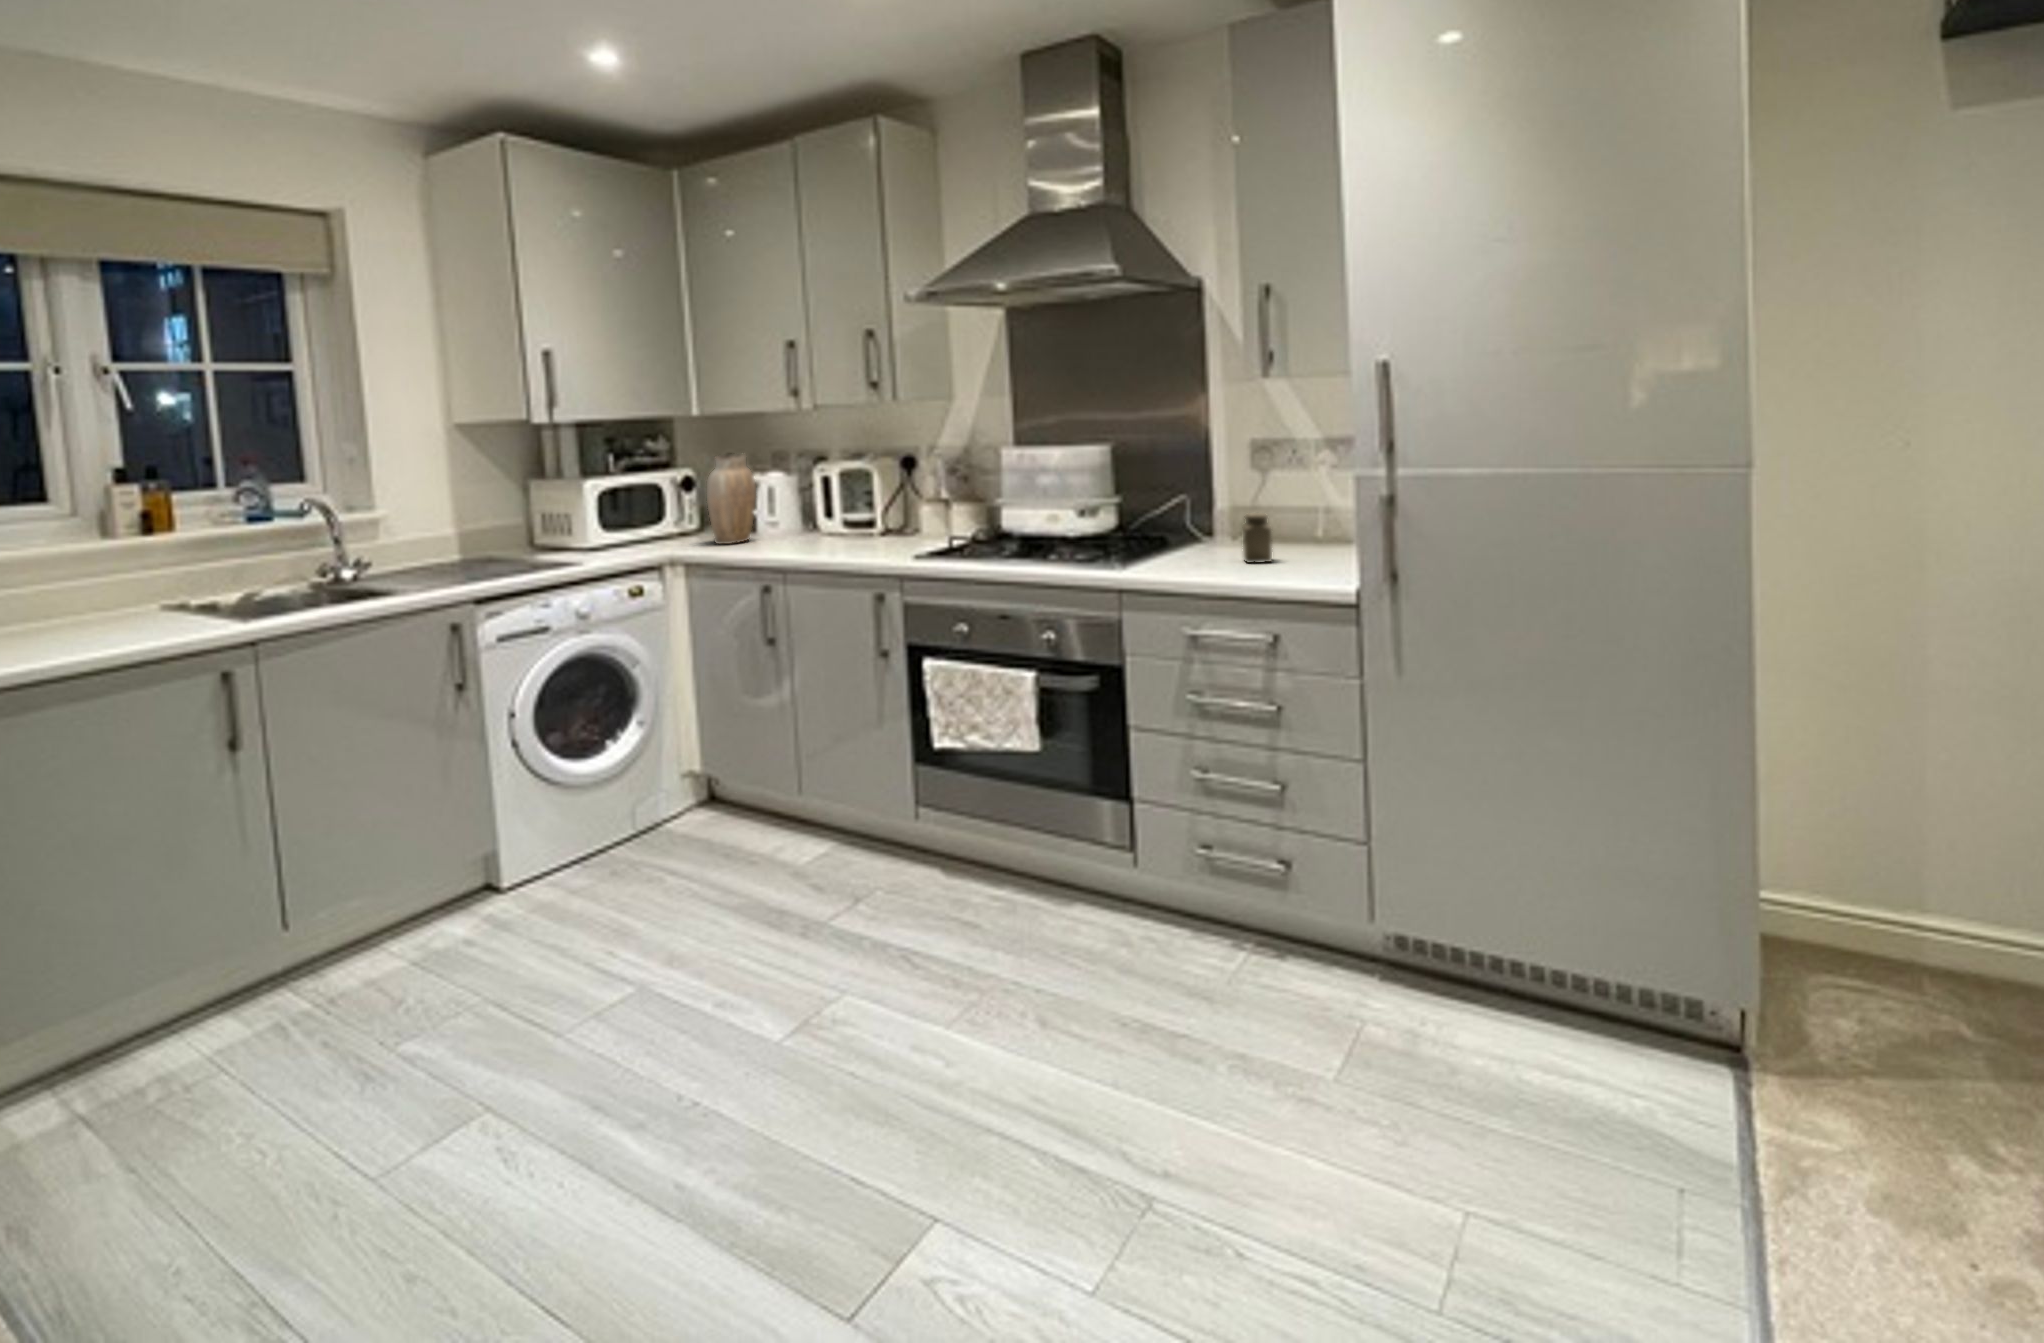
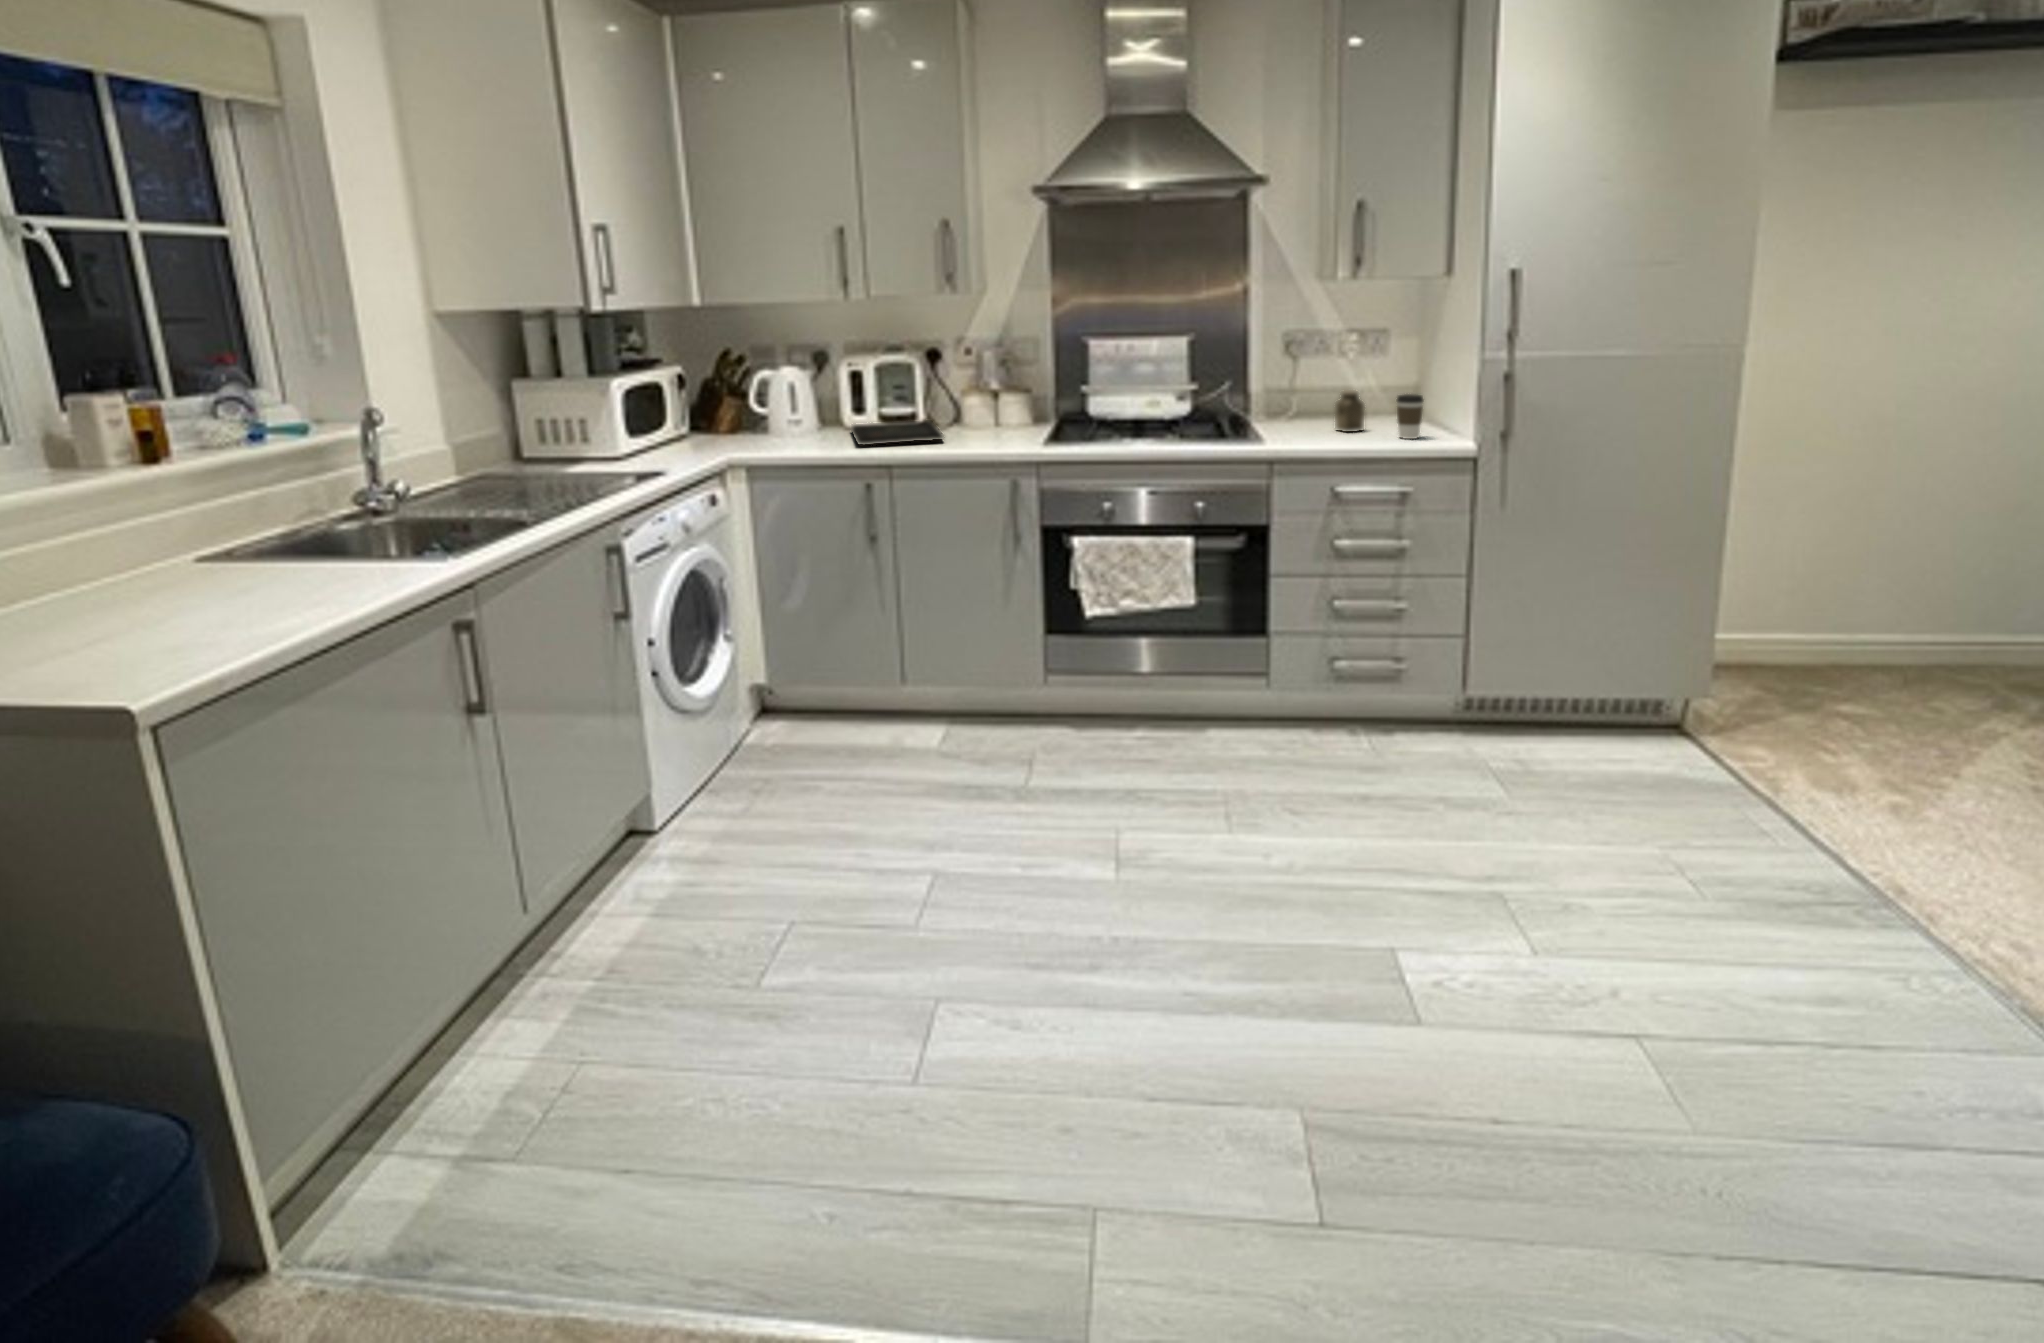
vase: present [707,453,756,544] -> none [744,343,798,445]
coffee cup: none [1281,520,1315,576] -> present [1397,394,1424,439]
tray: none [770,528,884,549] -> present [851,420,943,445]

